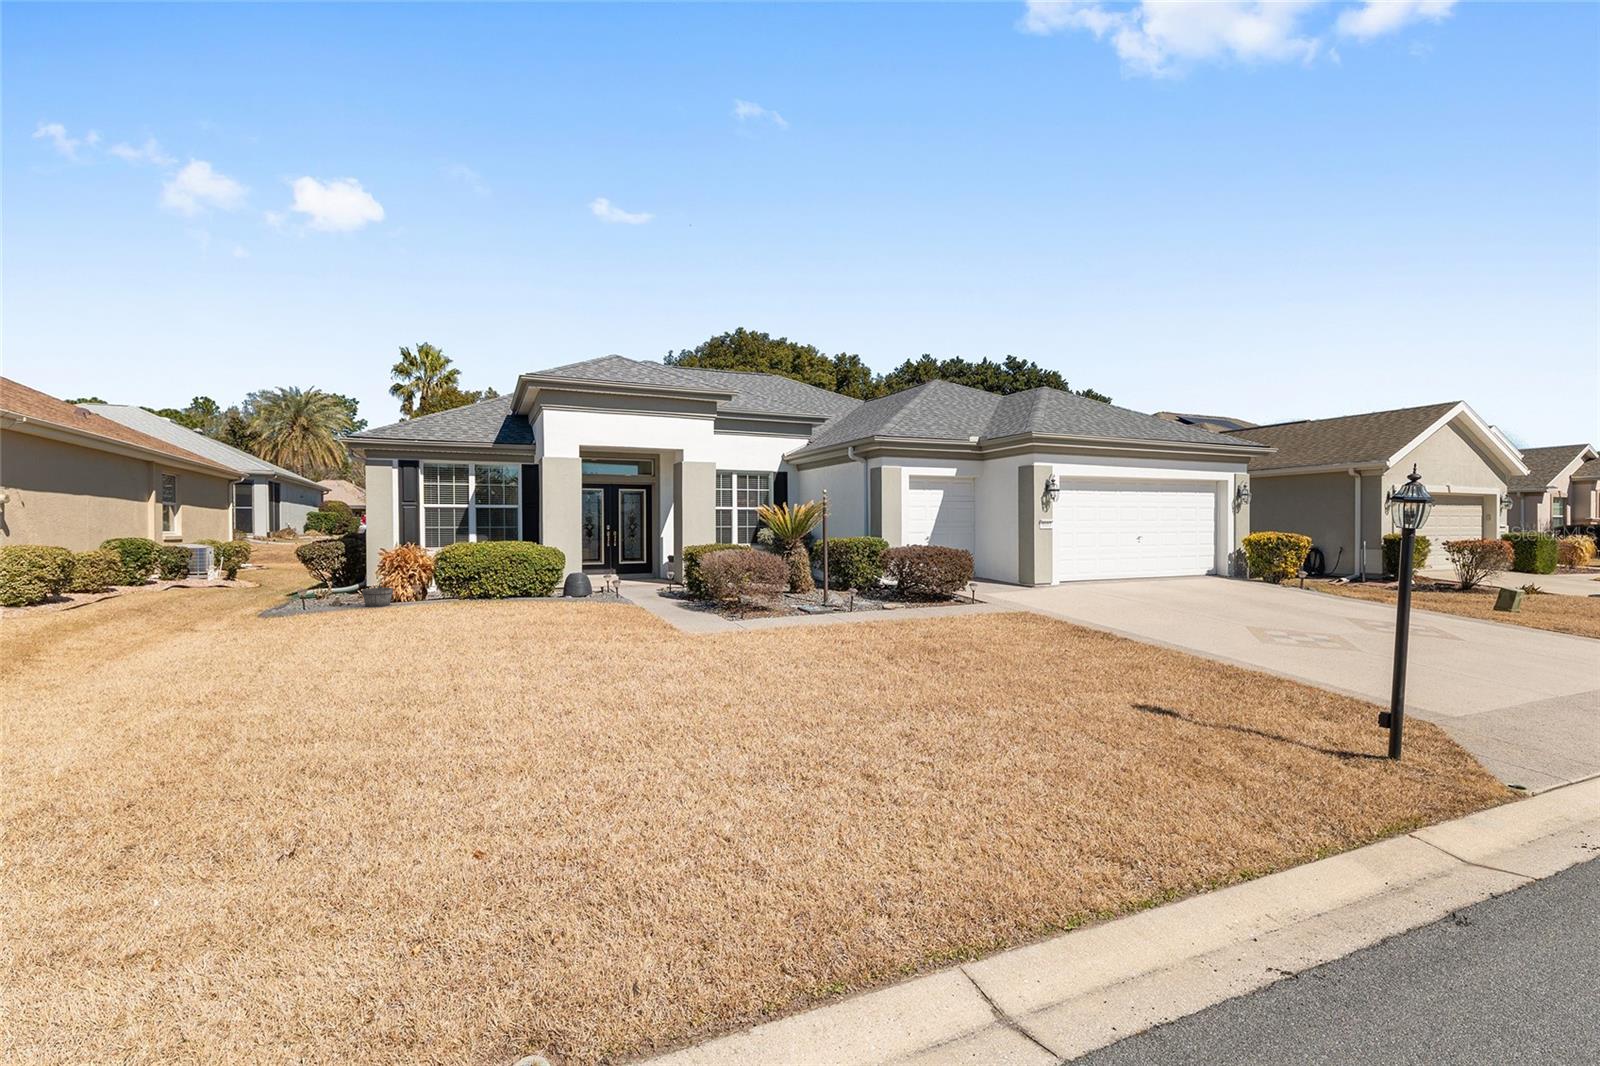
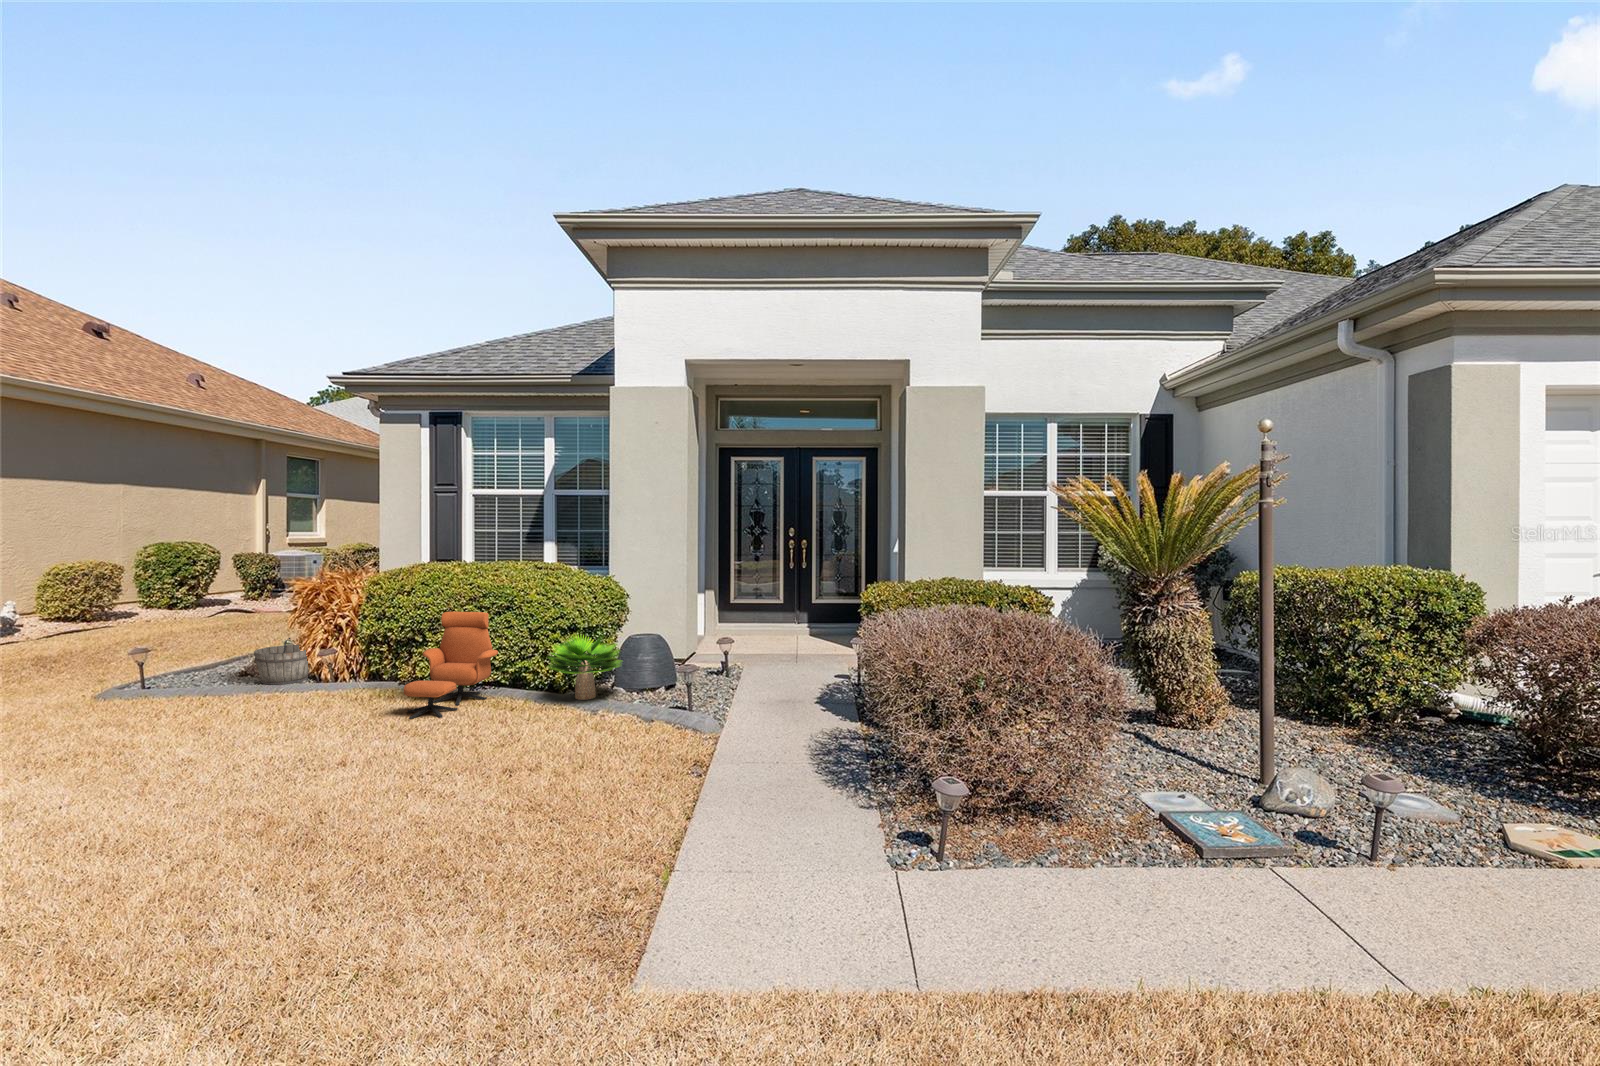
lounge chair: none [479,564,517,610] -> present [404,612,498,719]
potted plant: none [539,571,576,602] -> present [548,635,620,700]

